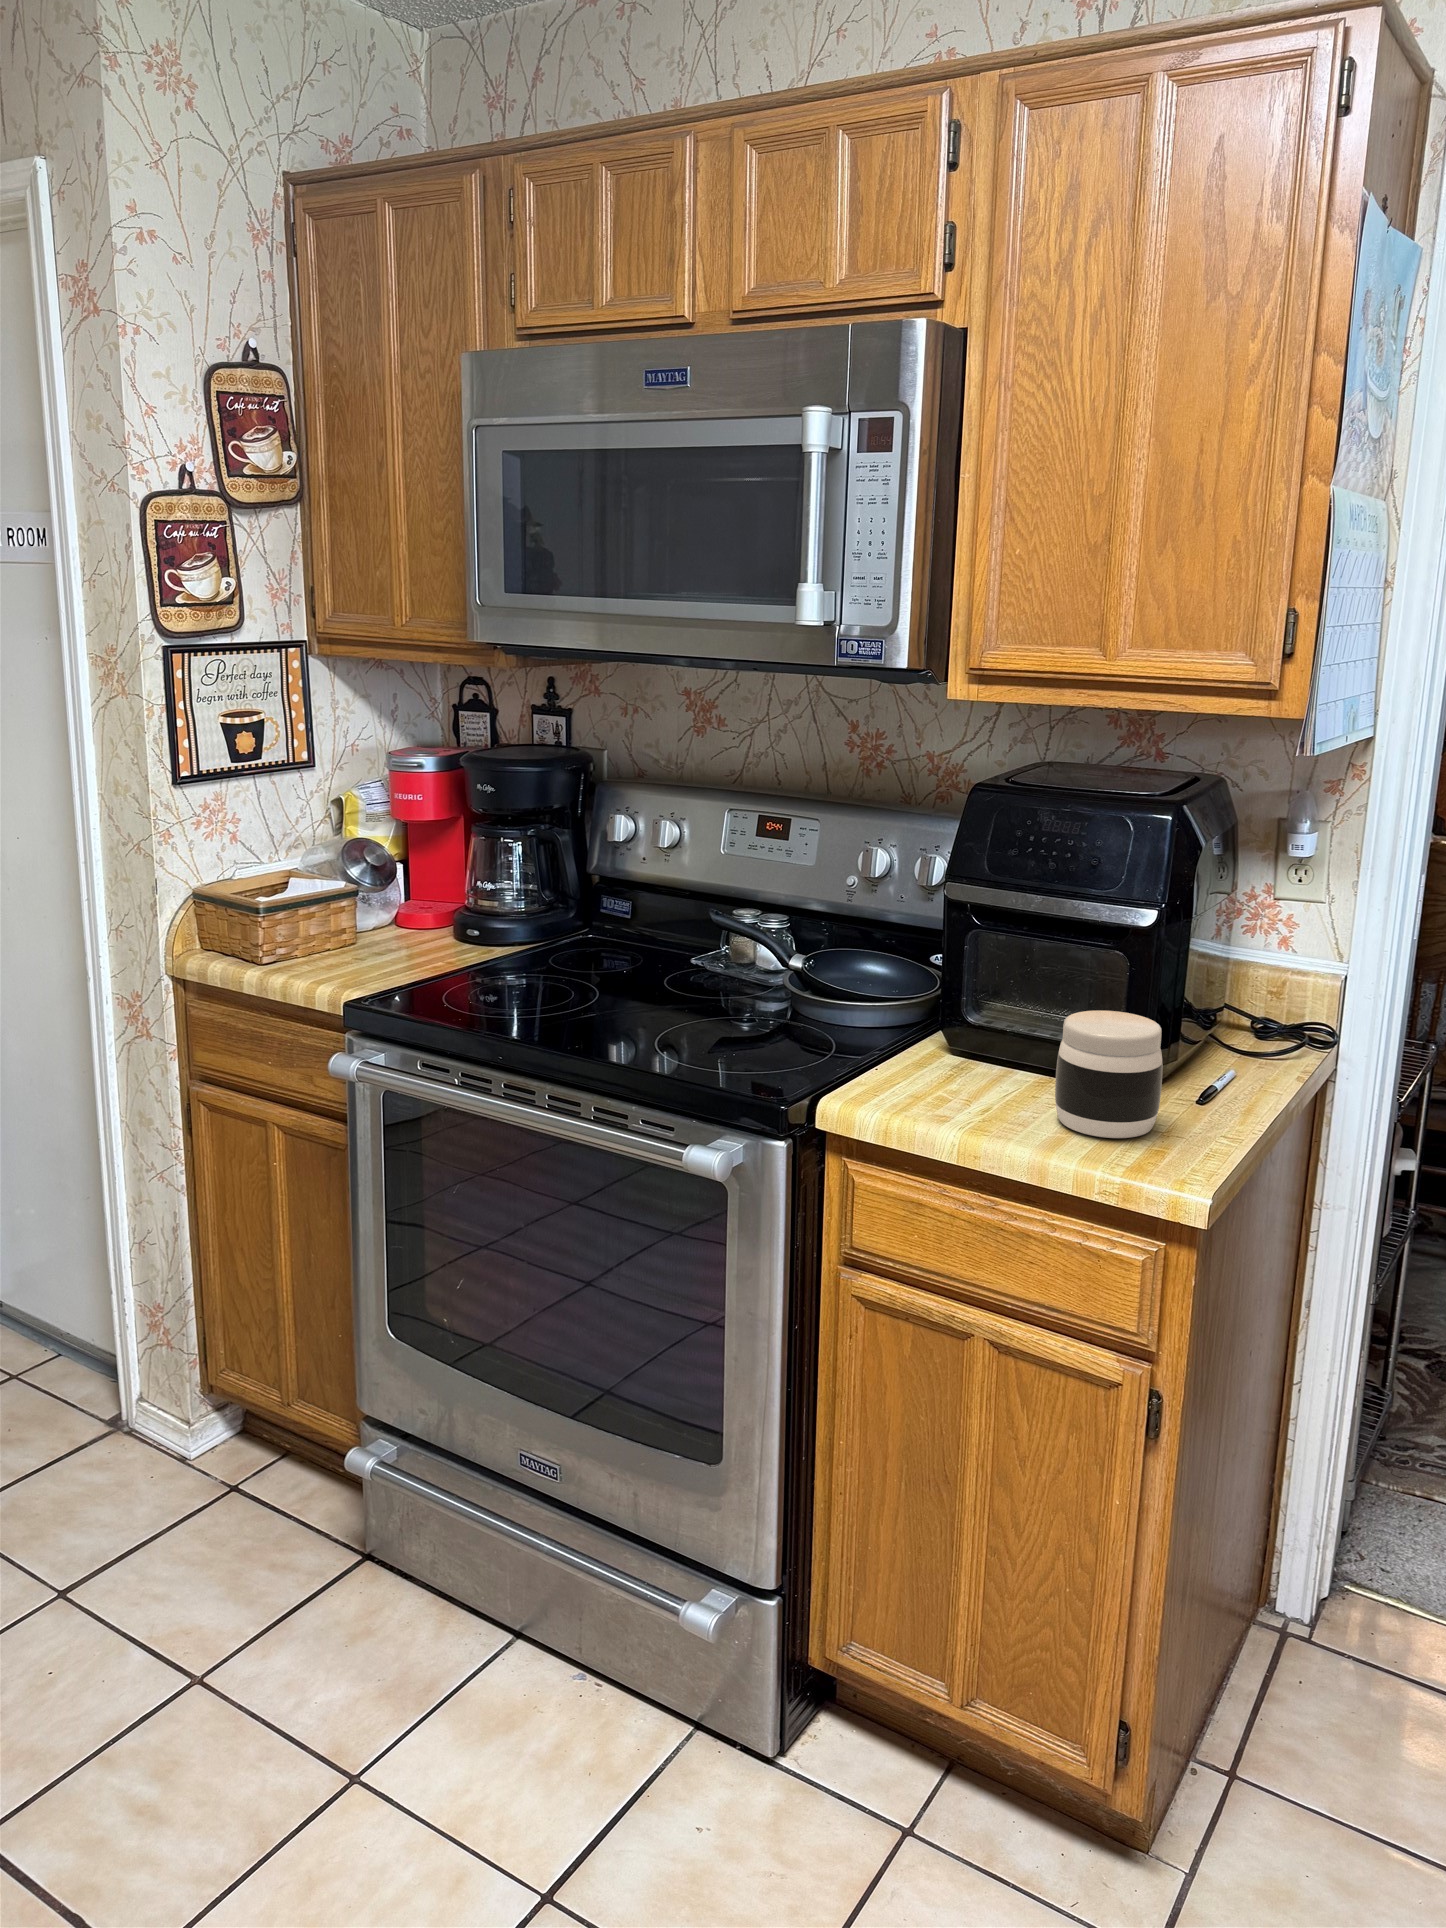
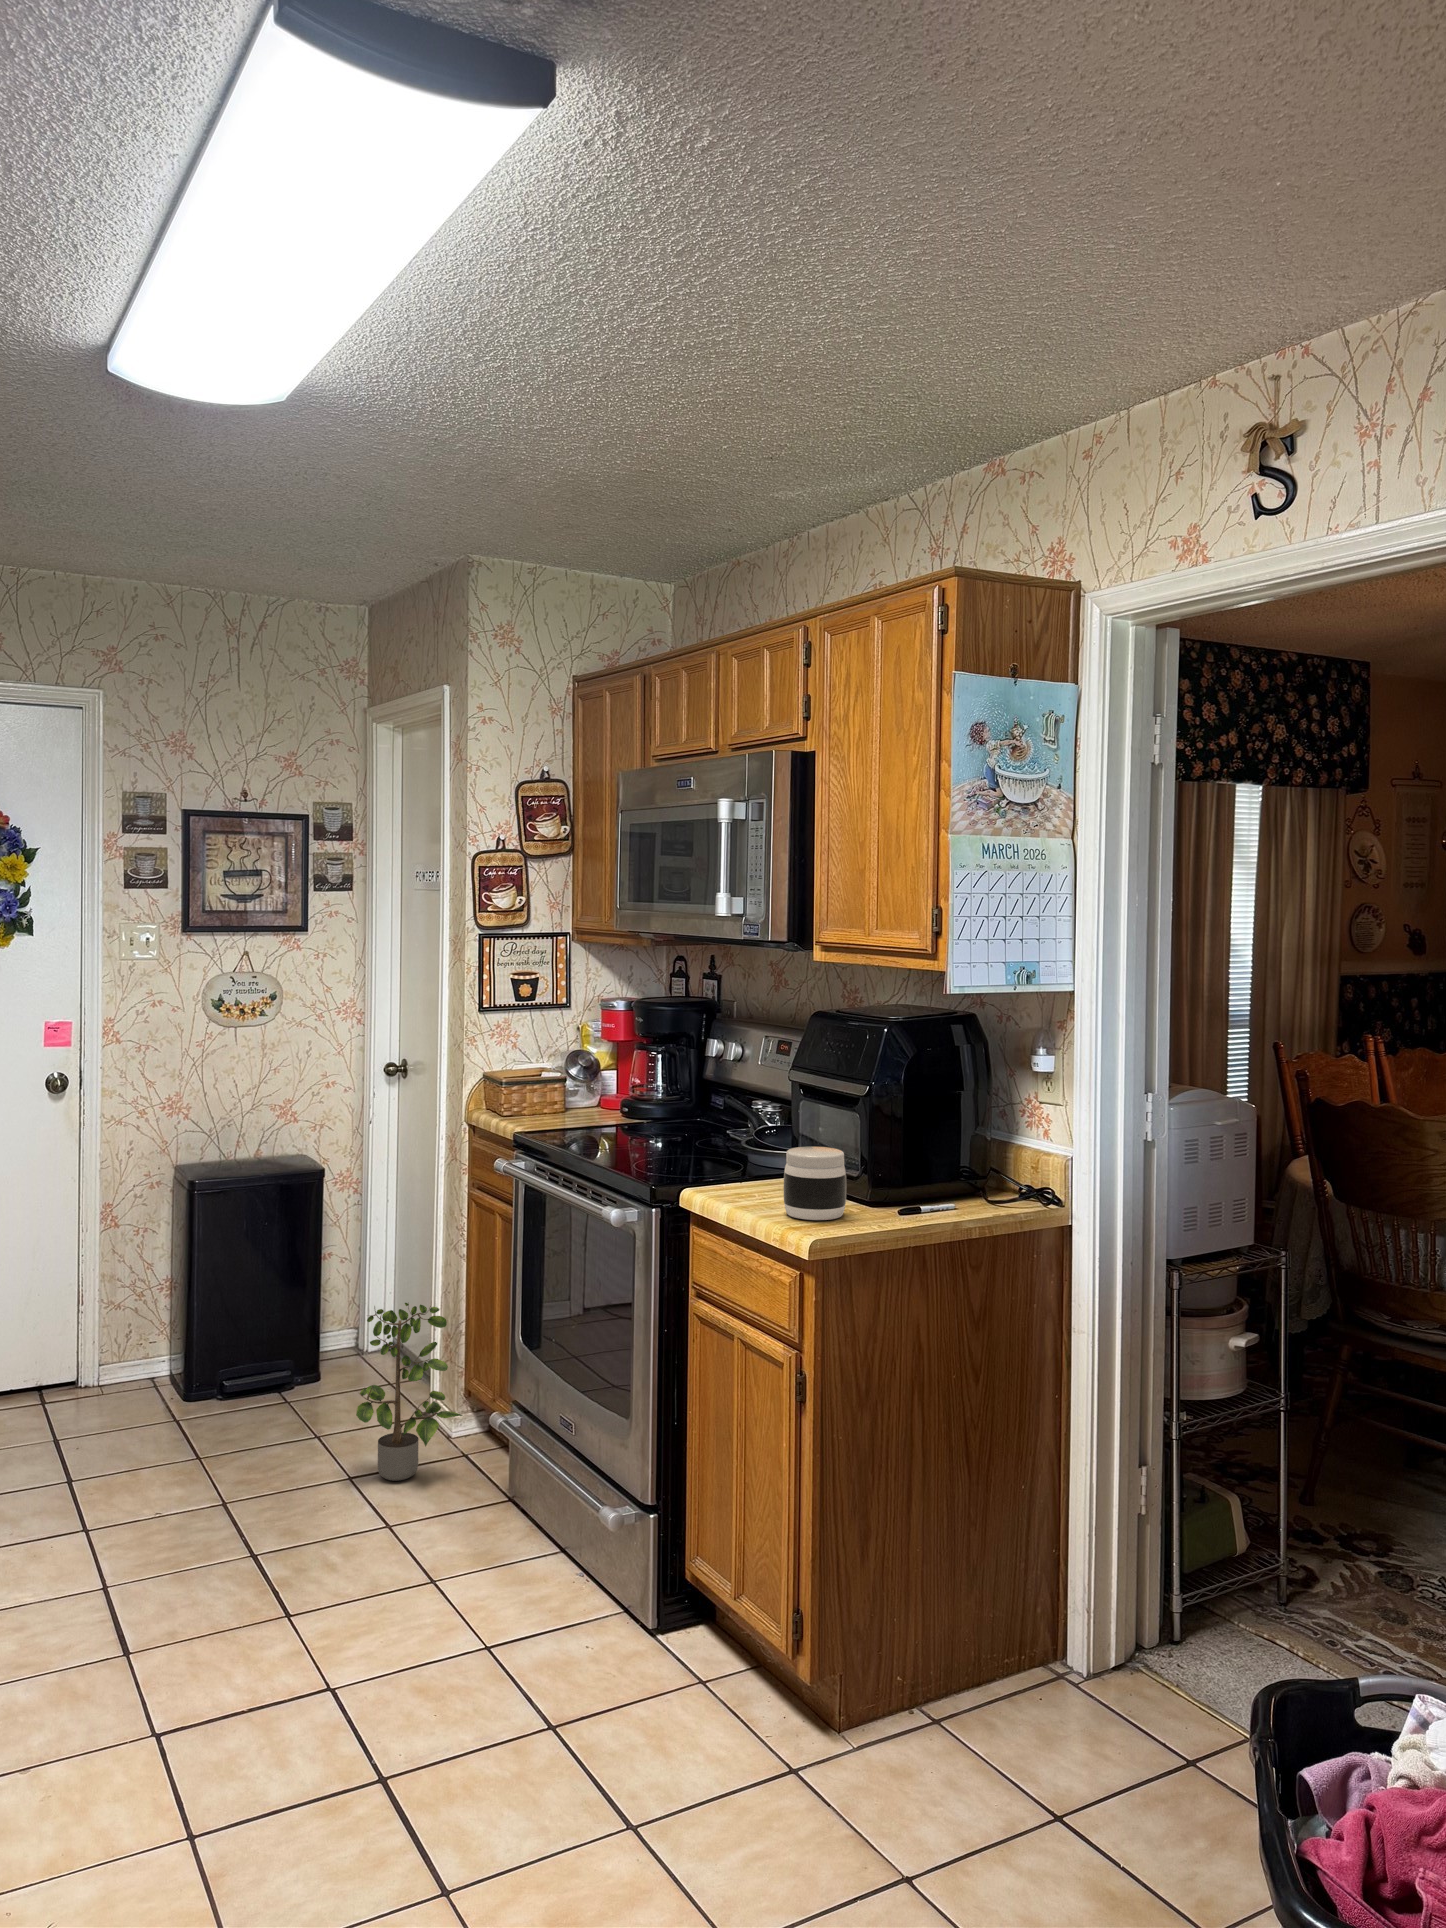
potted plant: none [74,1294,274,1596] -> present [356,1303,462,1481]

